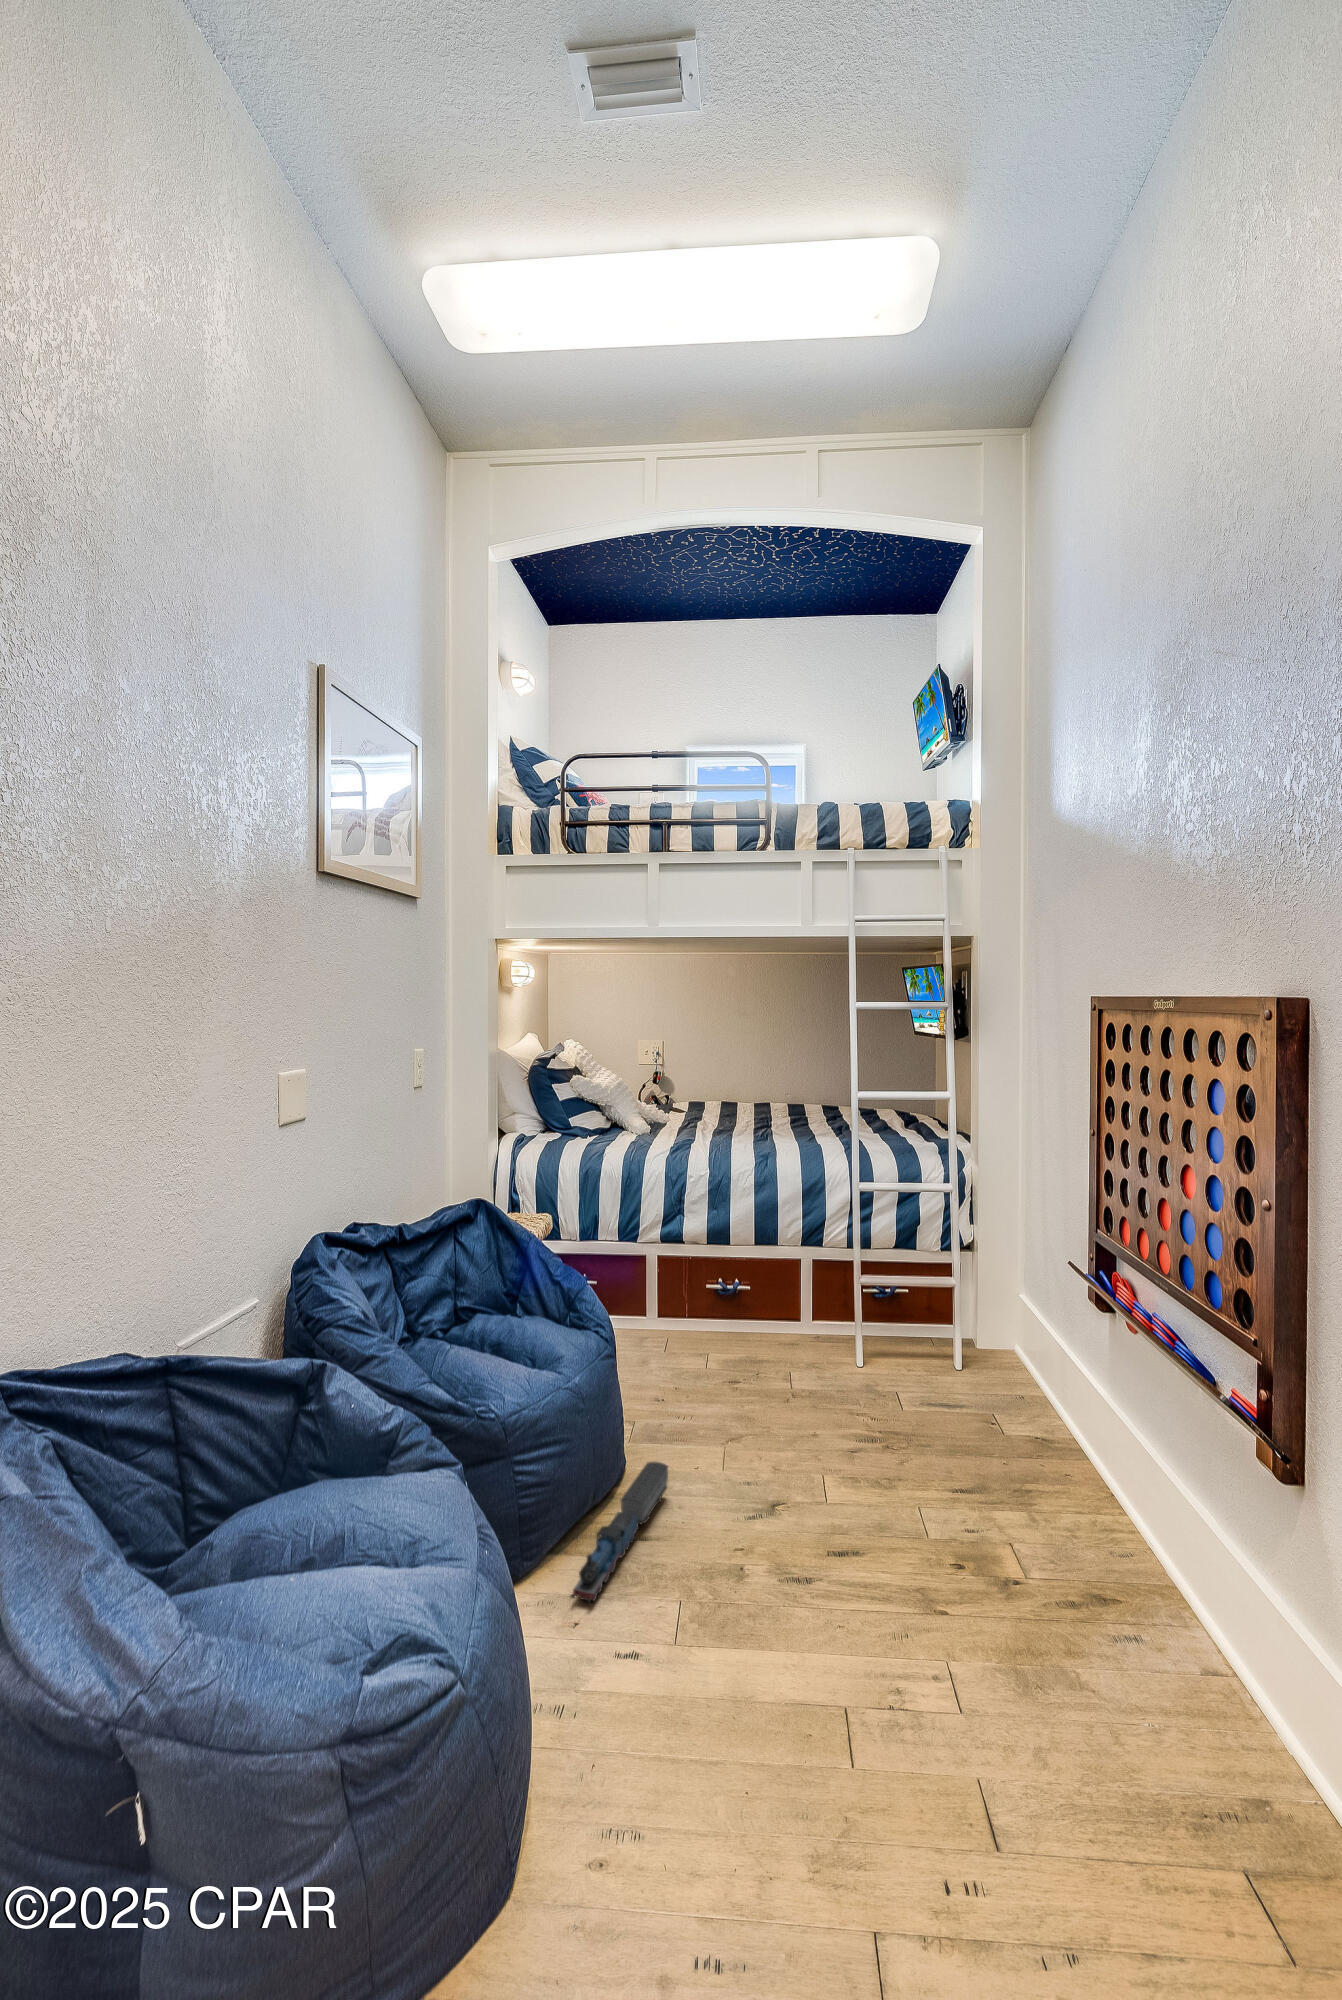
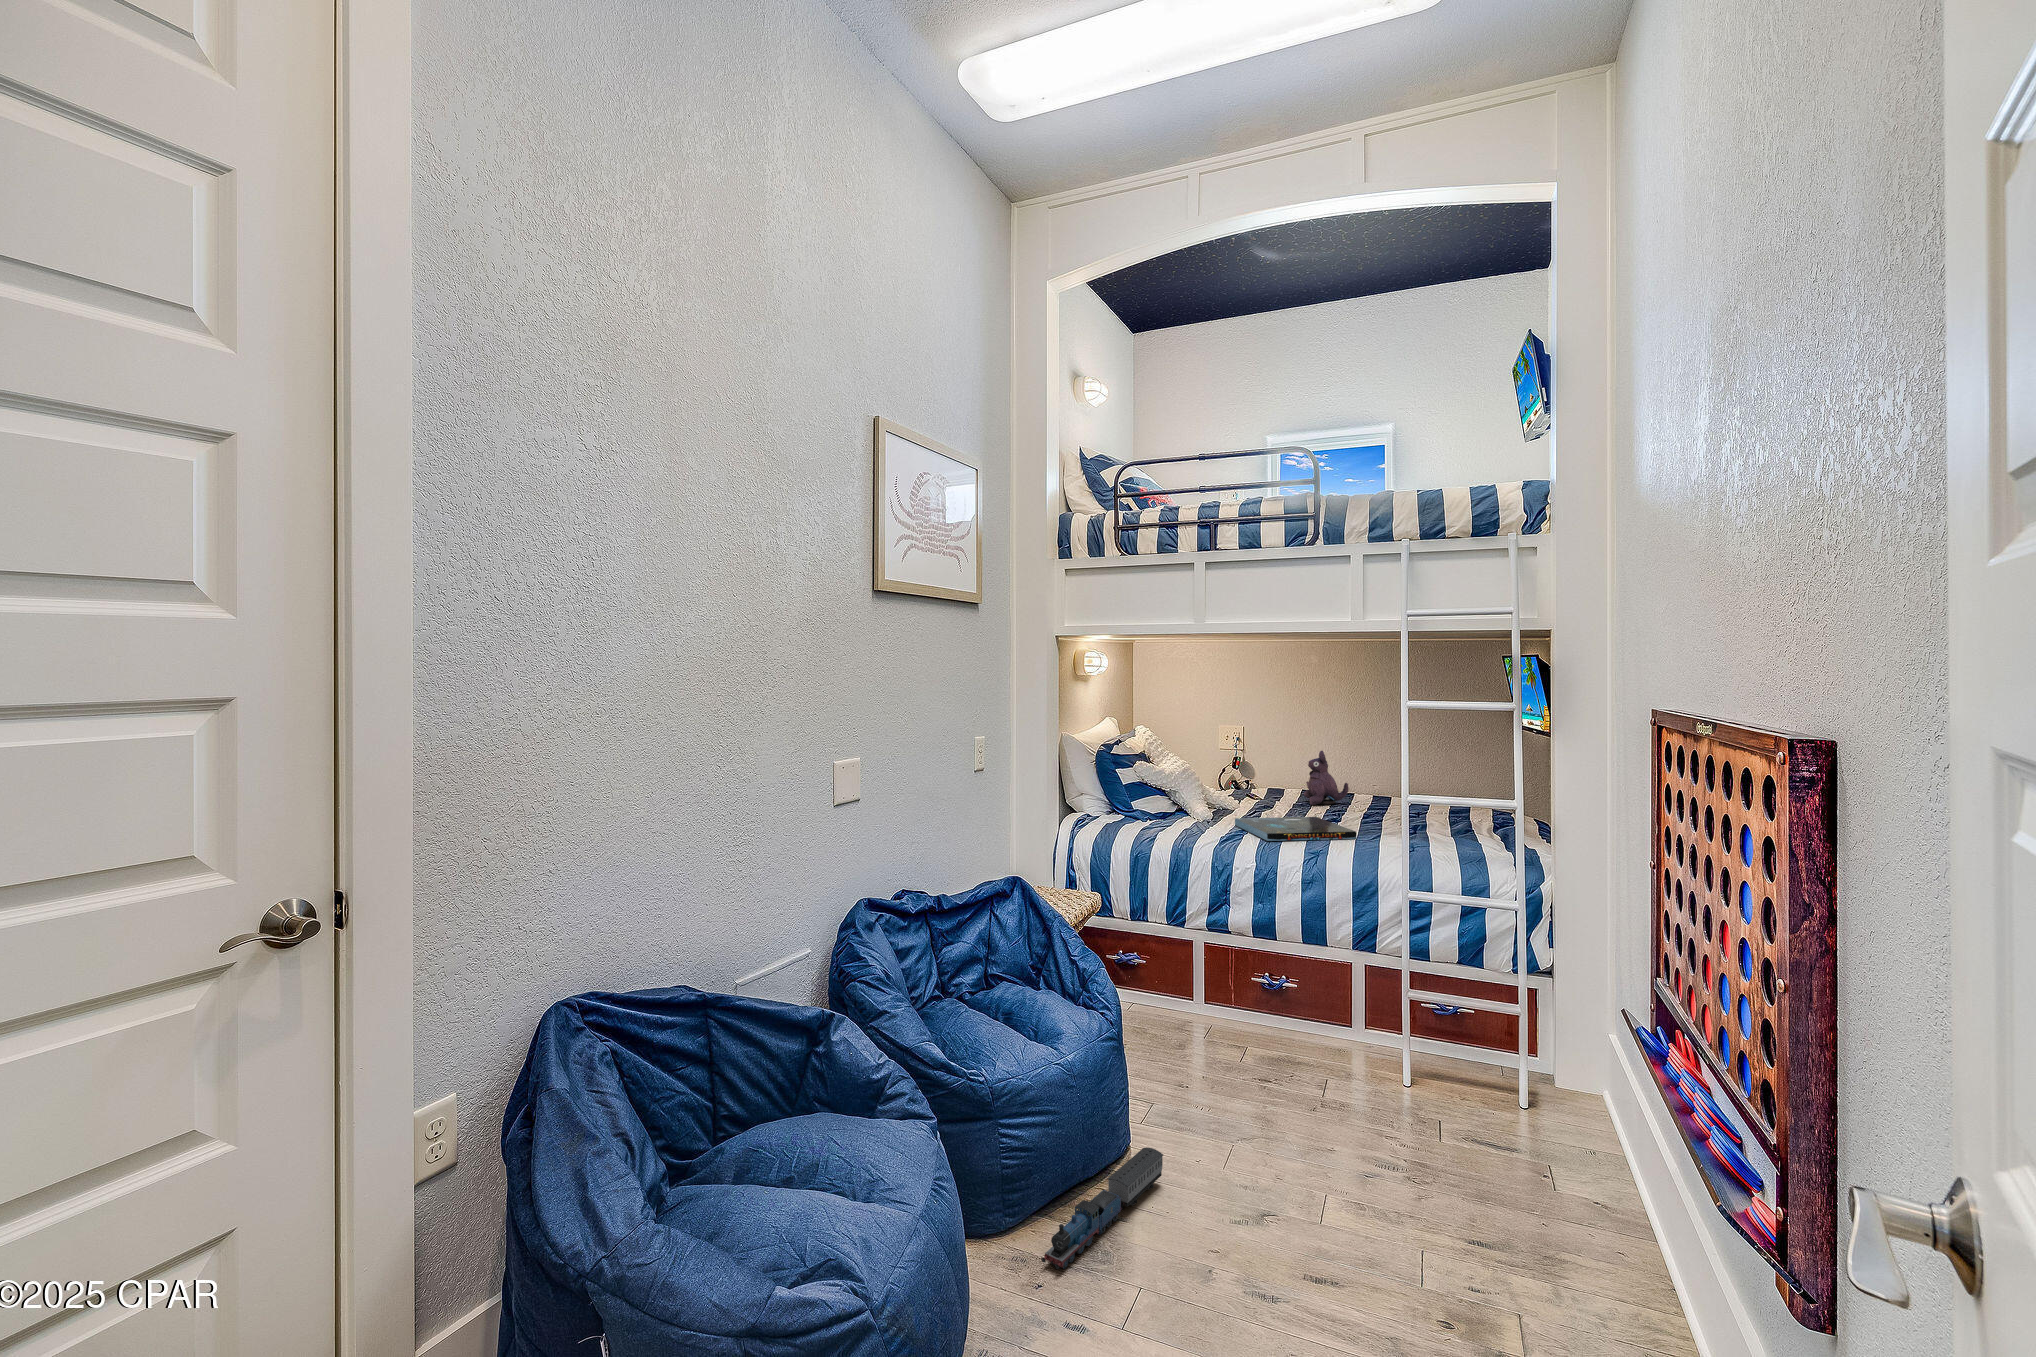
plush toy: none [733,1056,775,1110] -> present [1304,751,1349,805]
board game: none [681,1120,799,1144] -> present [1235,817,1356,841]

